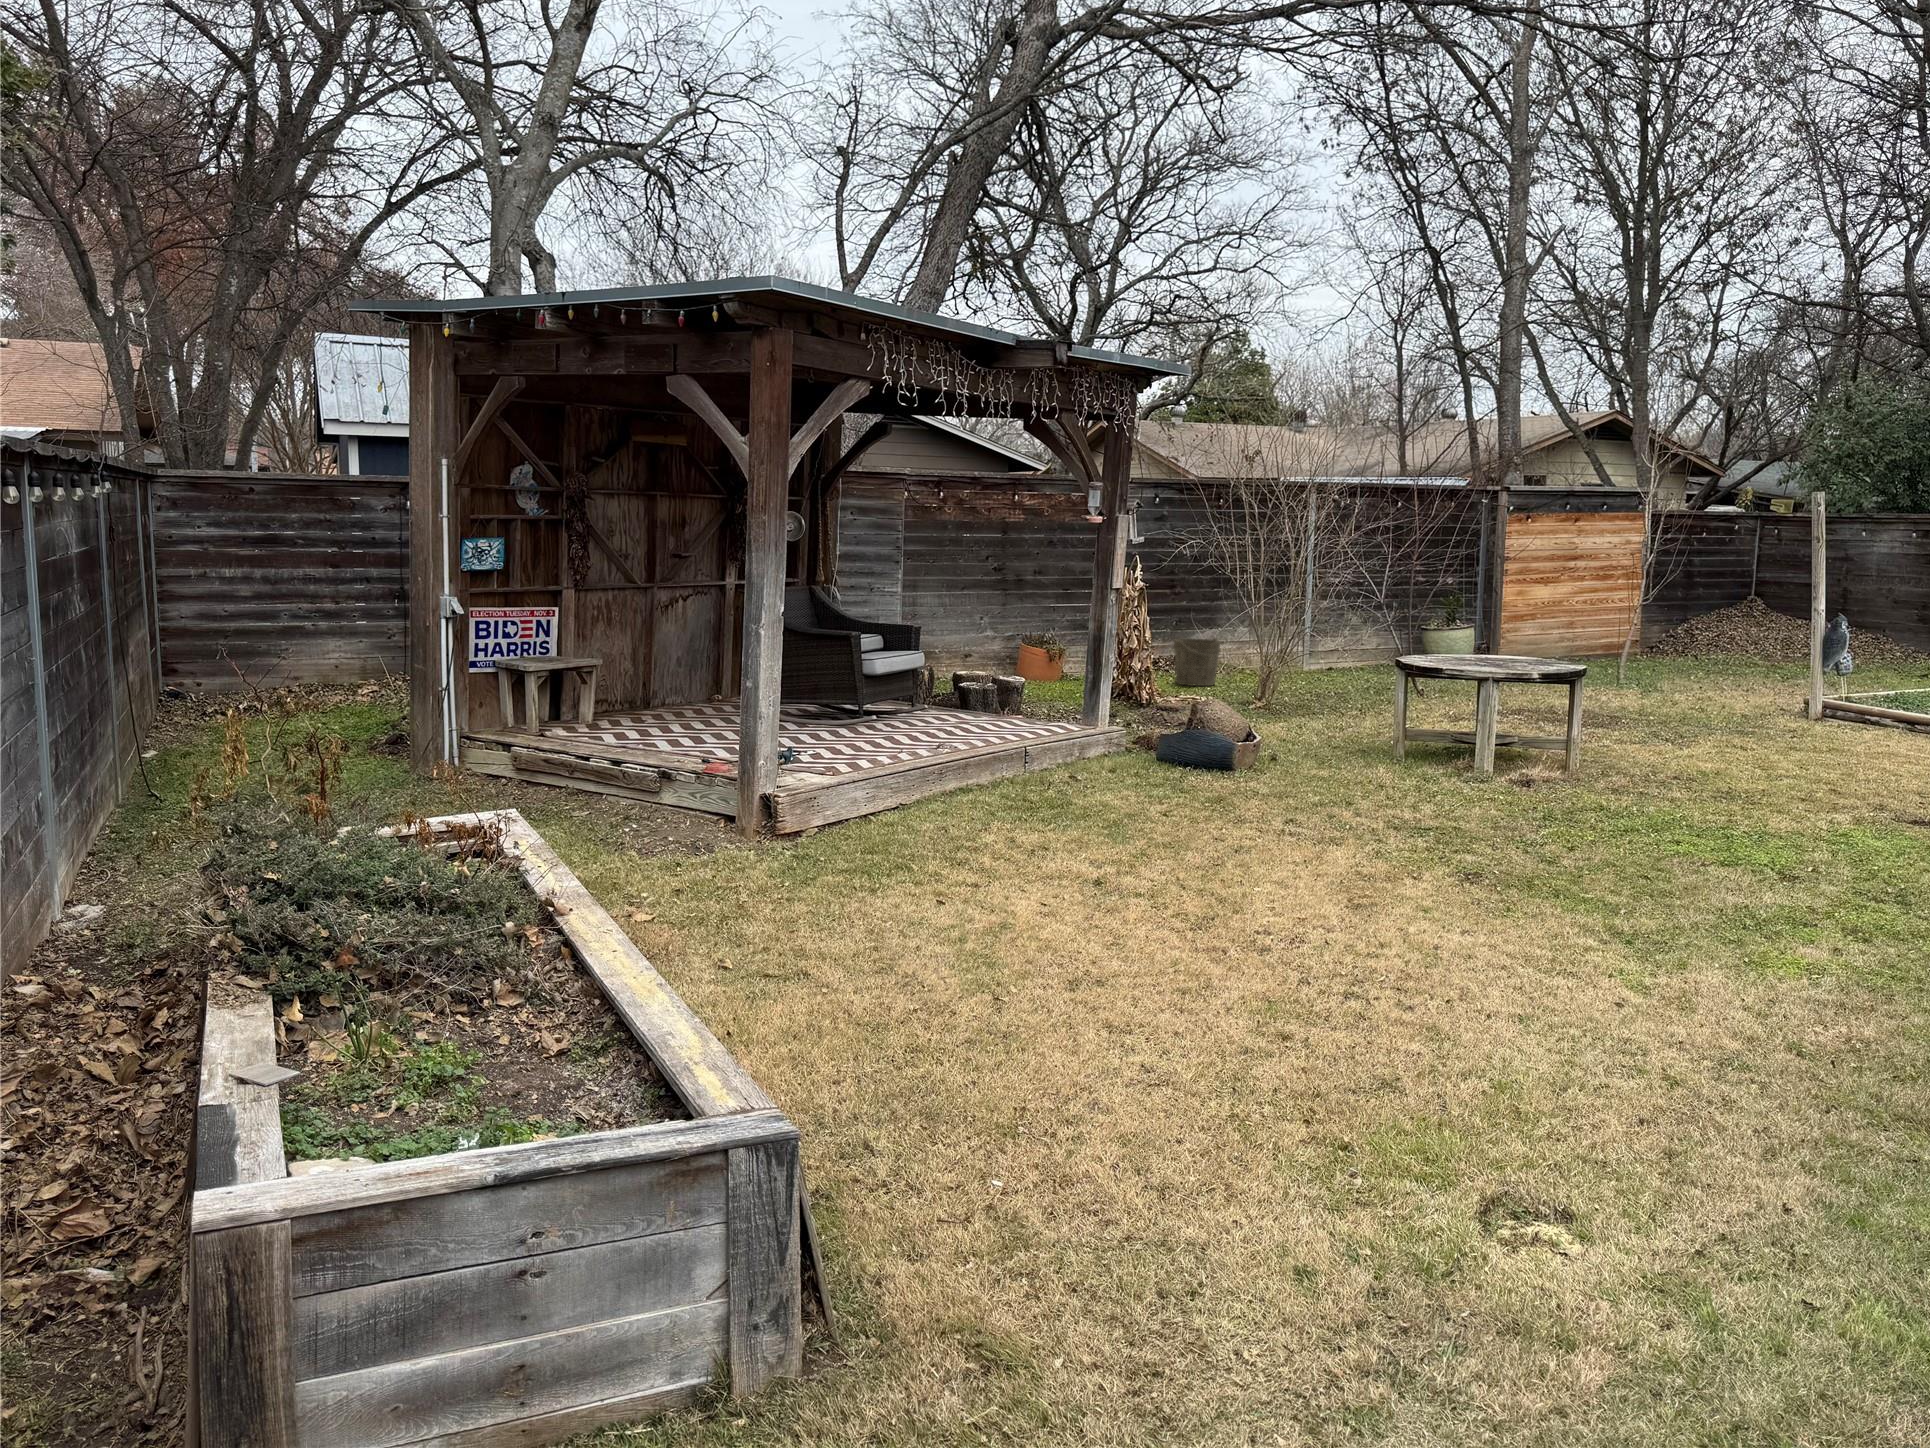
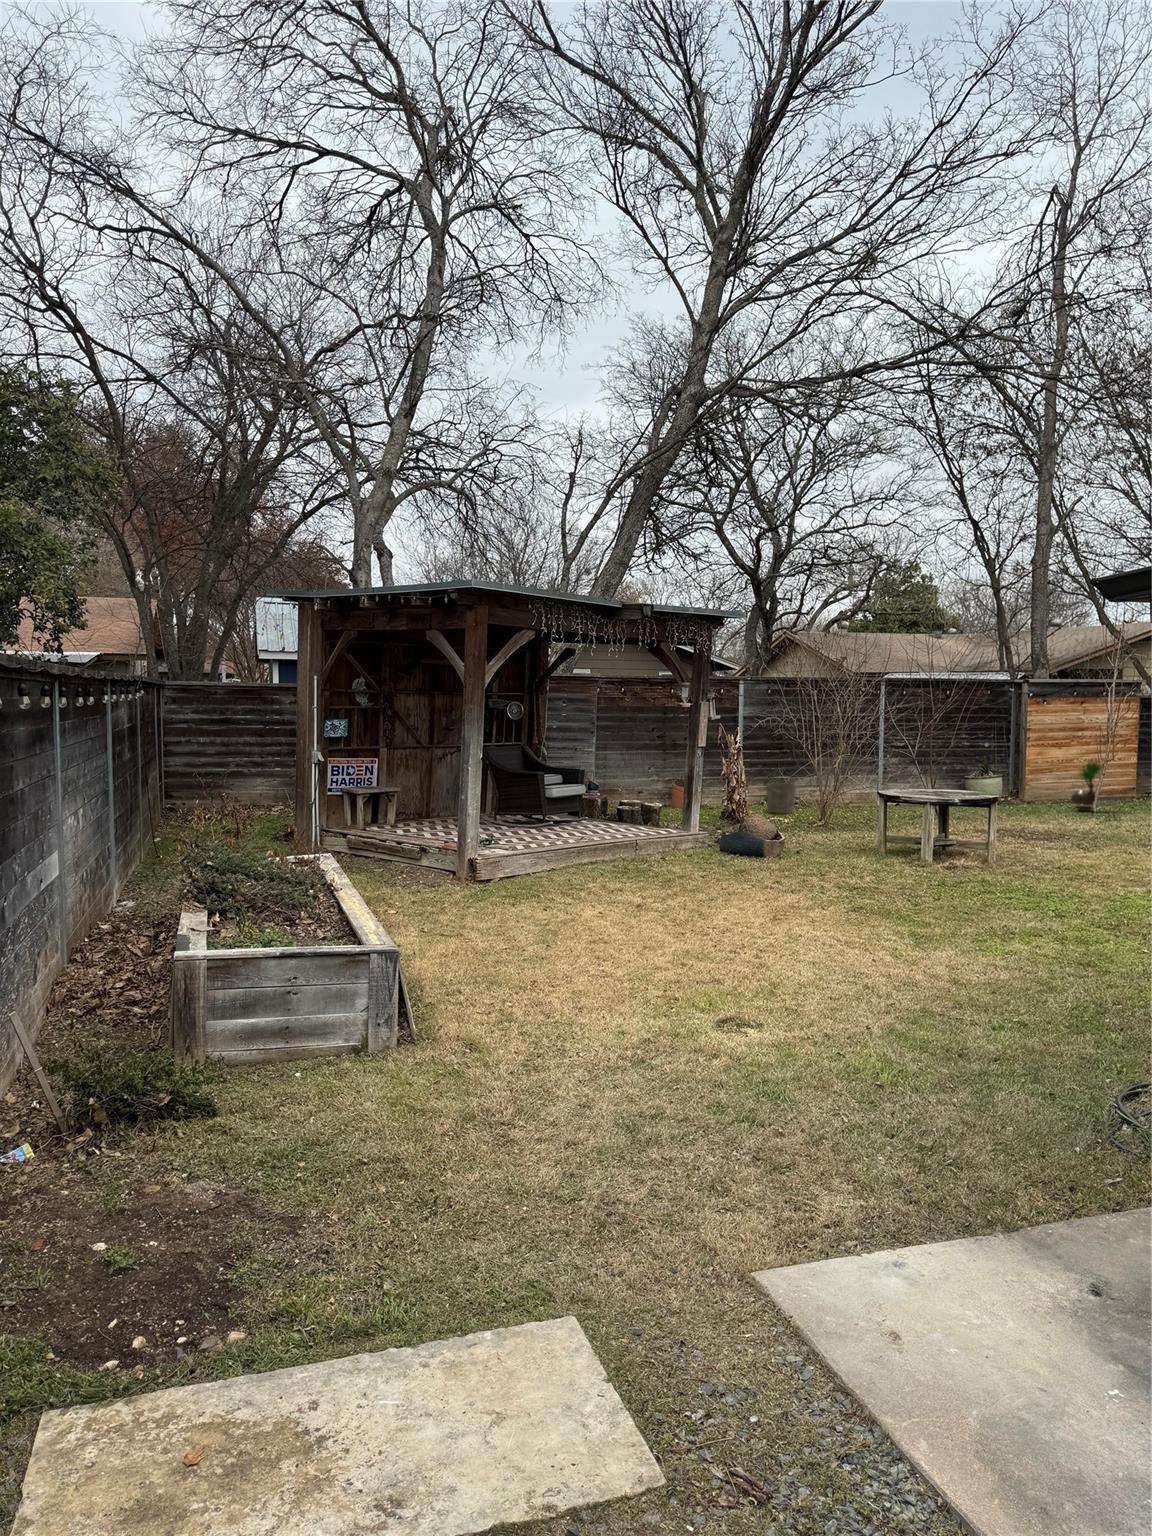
potted tree: none [1601,595,1656,676] -> present [1071,762,1104,811]

